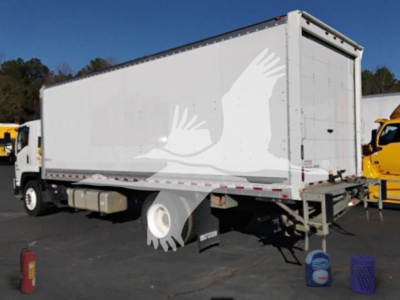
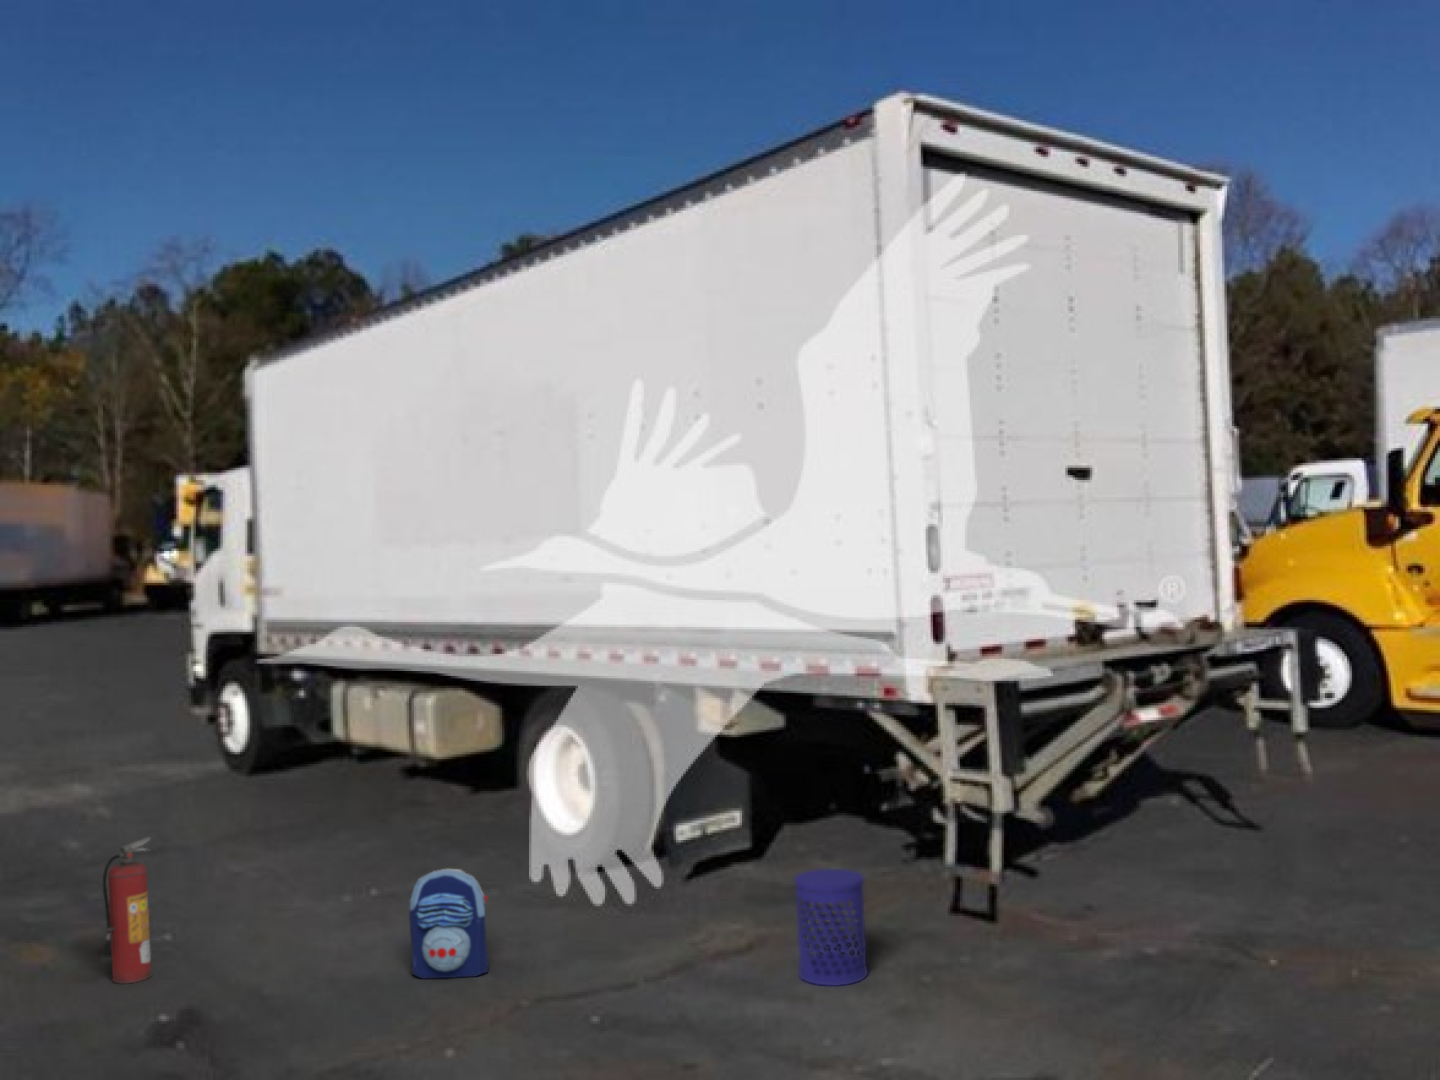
backpack: present [305,250,331,287] -> present [409,869,488,979]
waste bin: present [350,254,375,294] -> present [795,869,868,986]

